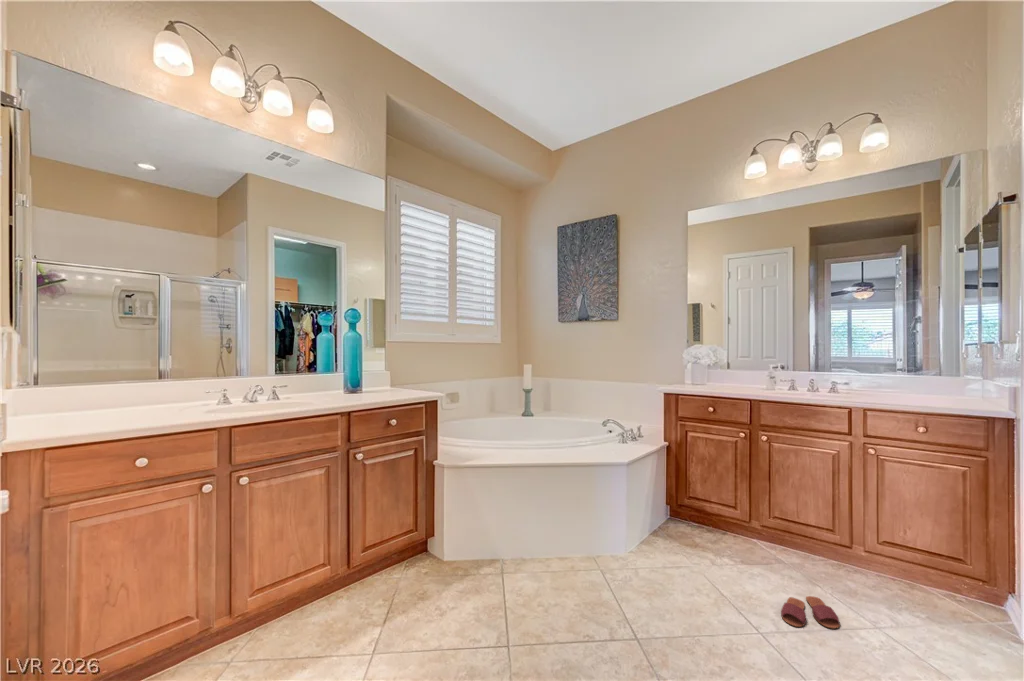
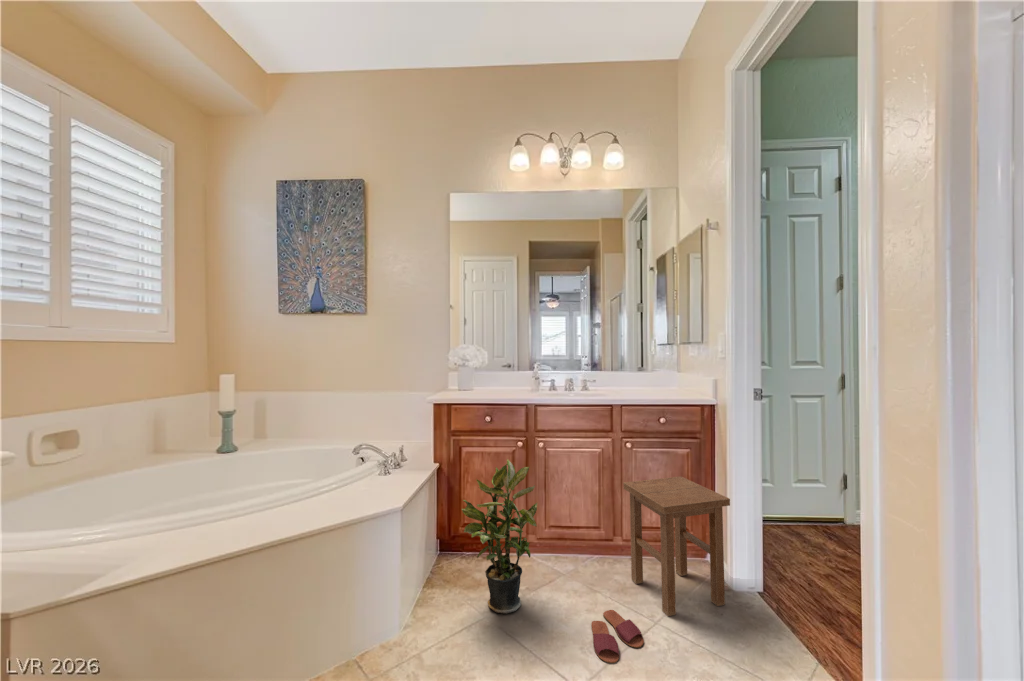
potted plant: none [675,444,746,568] -> present [462,460,537,614]
stool: none [852,488,987,643] -> present [623,476,730,616]

